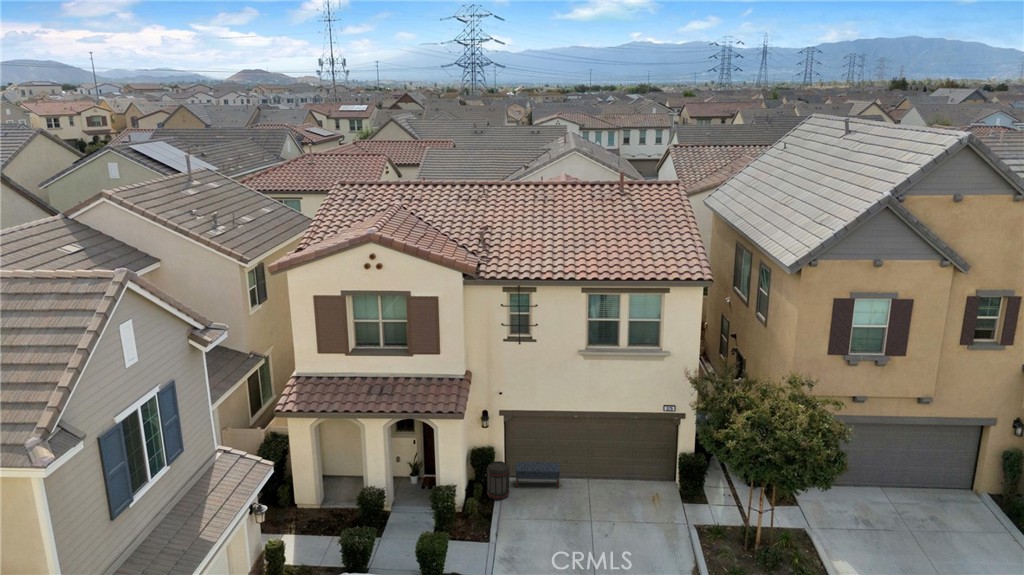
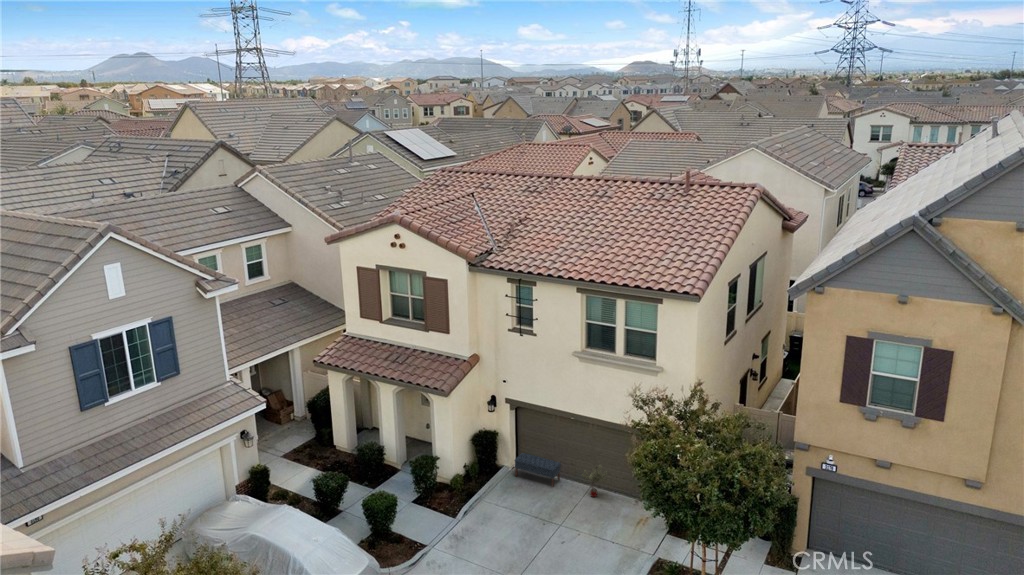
potted tree: none [587,454,615,488] -> present [582,465,607,497]
trash can: present [487,461,510,500] -> none [484,446,506,484]

